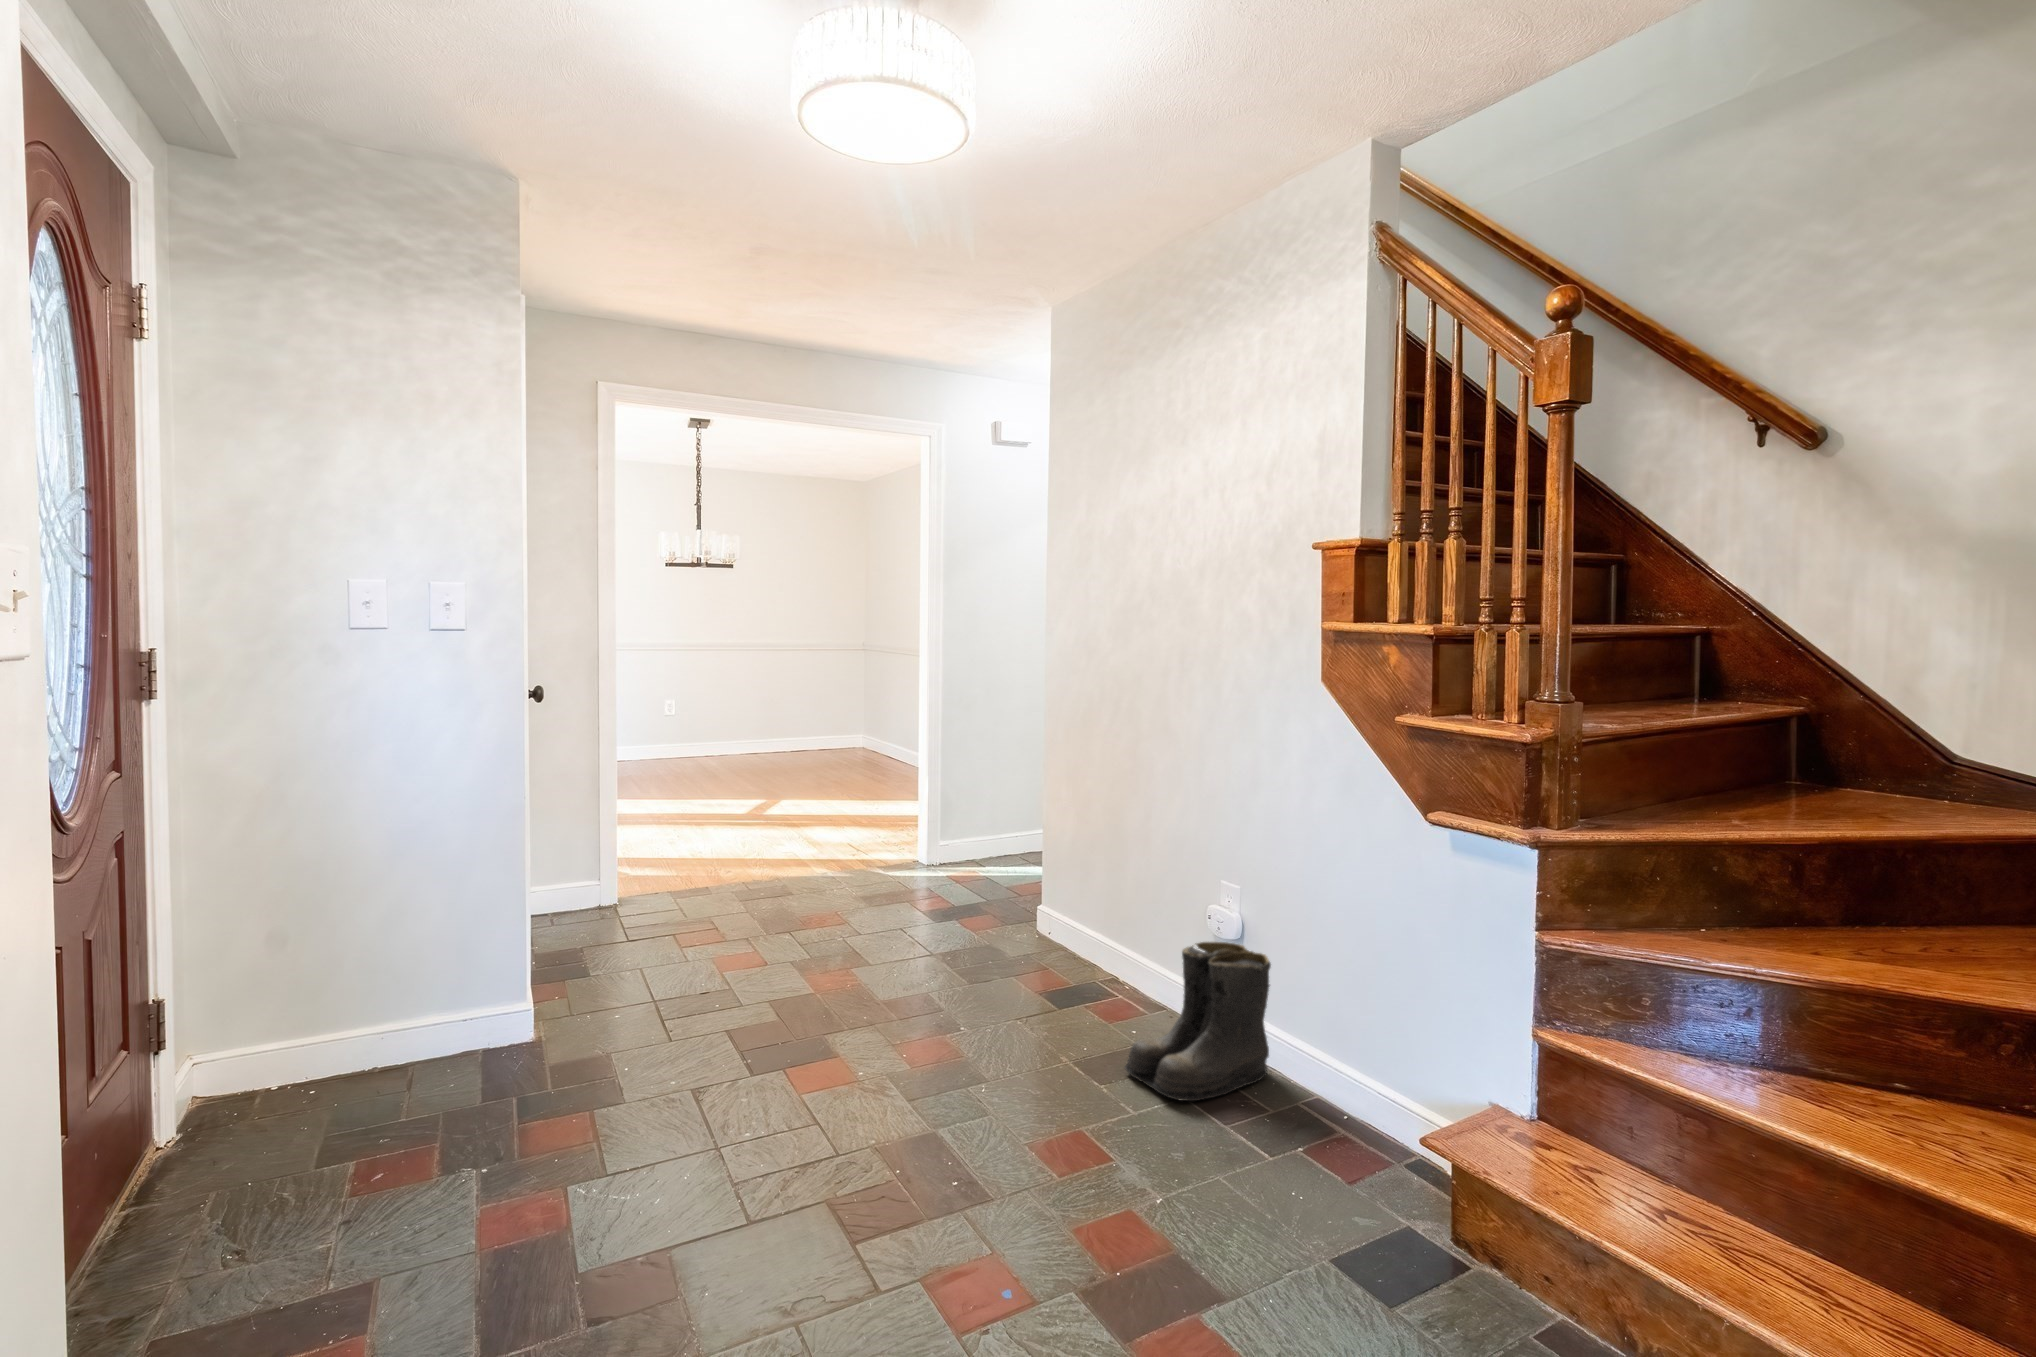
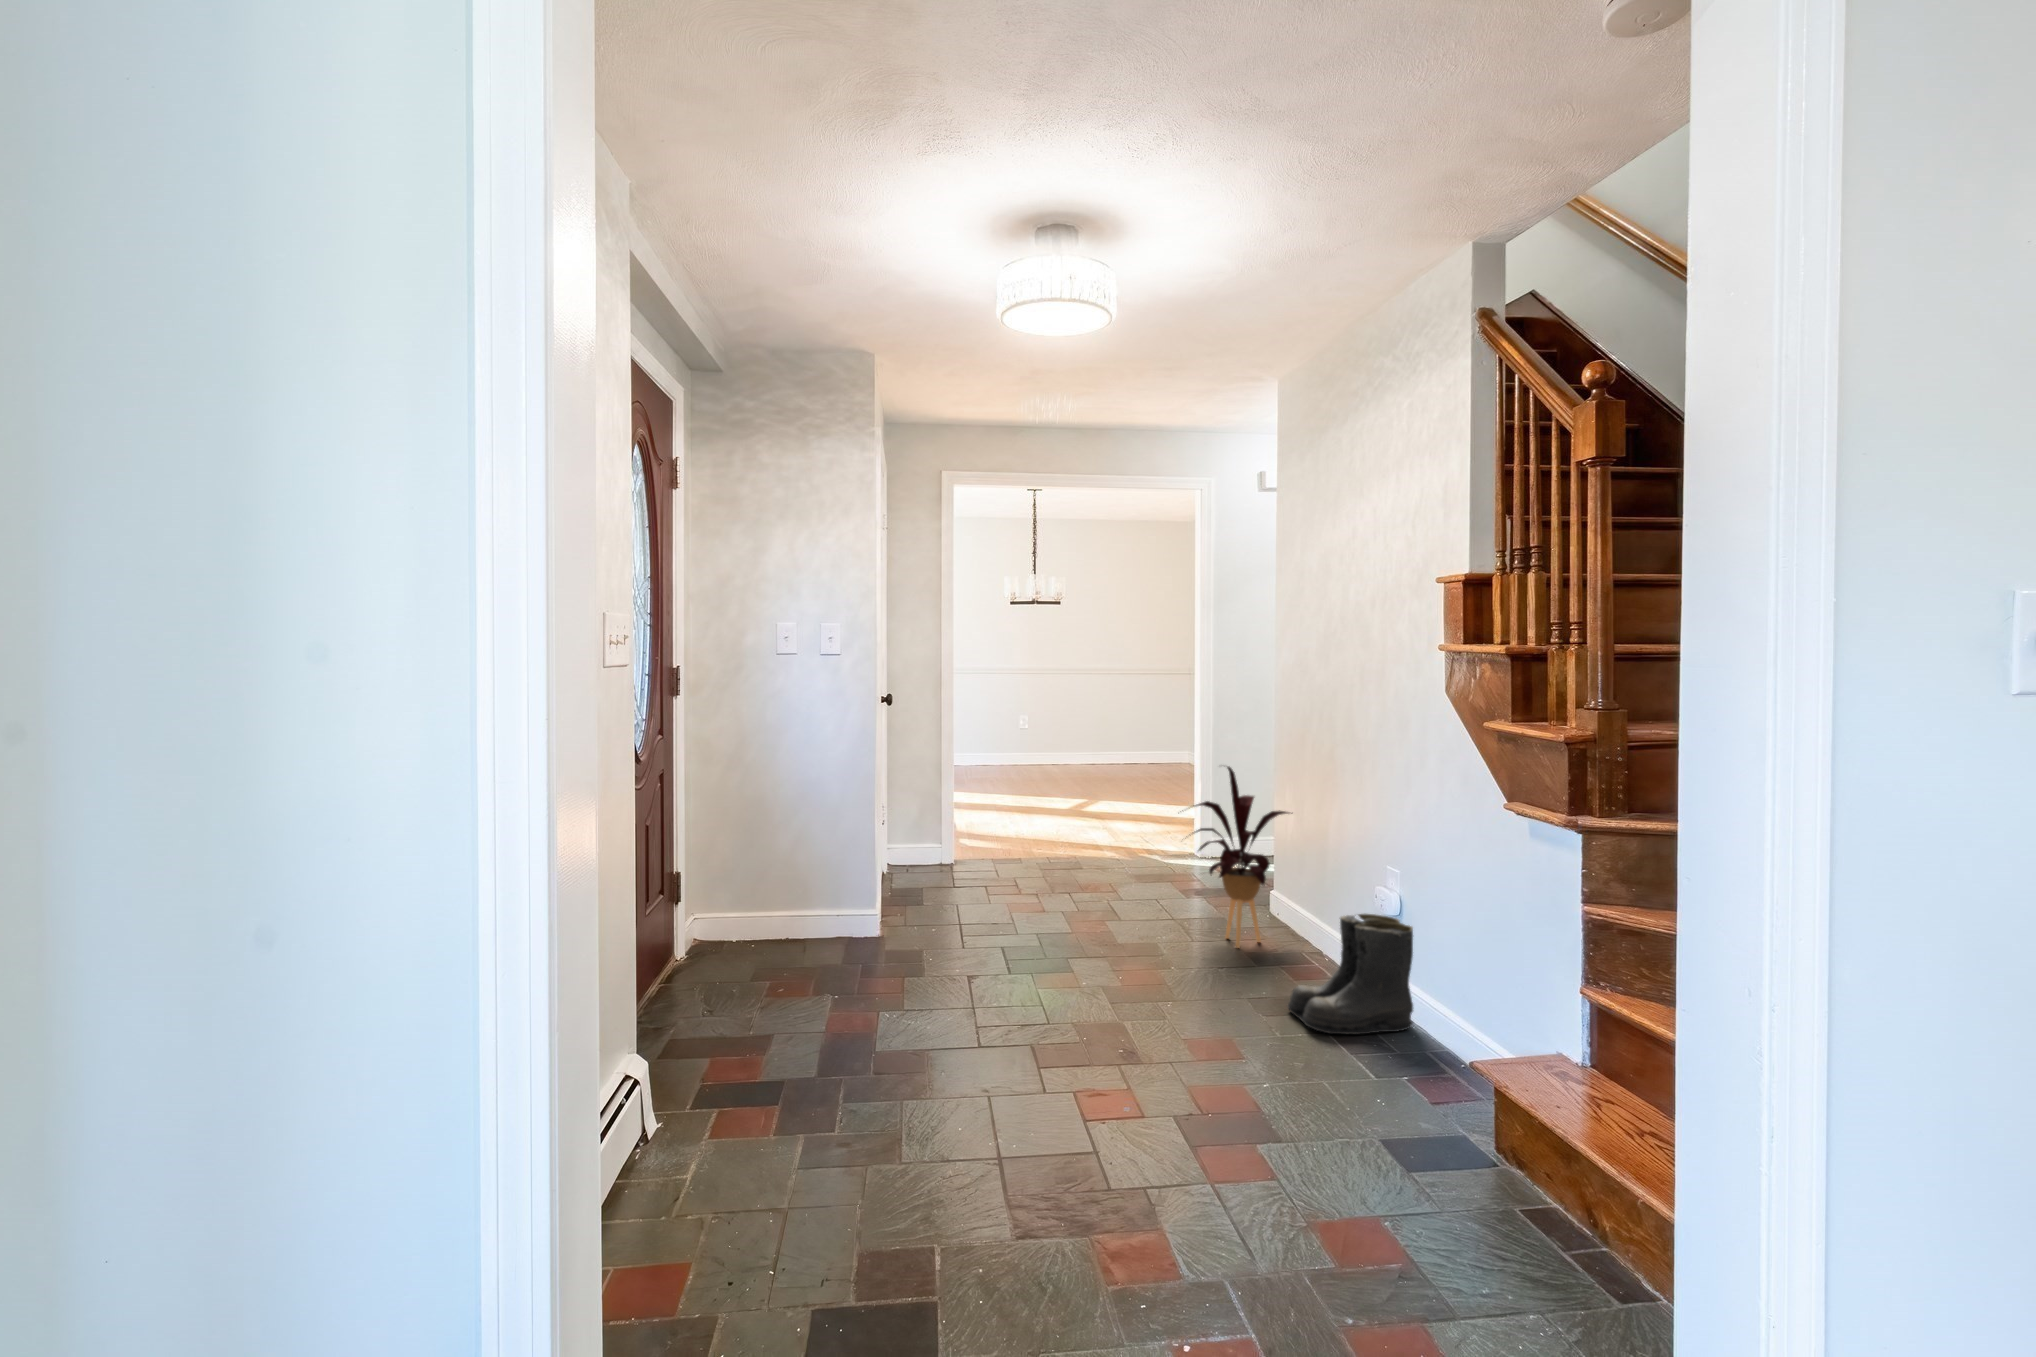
house plant: none [946,768,1076,986] -> present [1182,767,1292,948]

